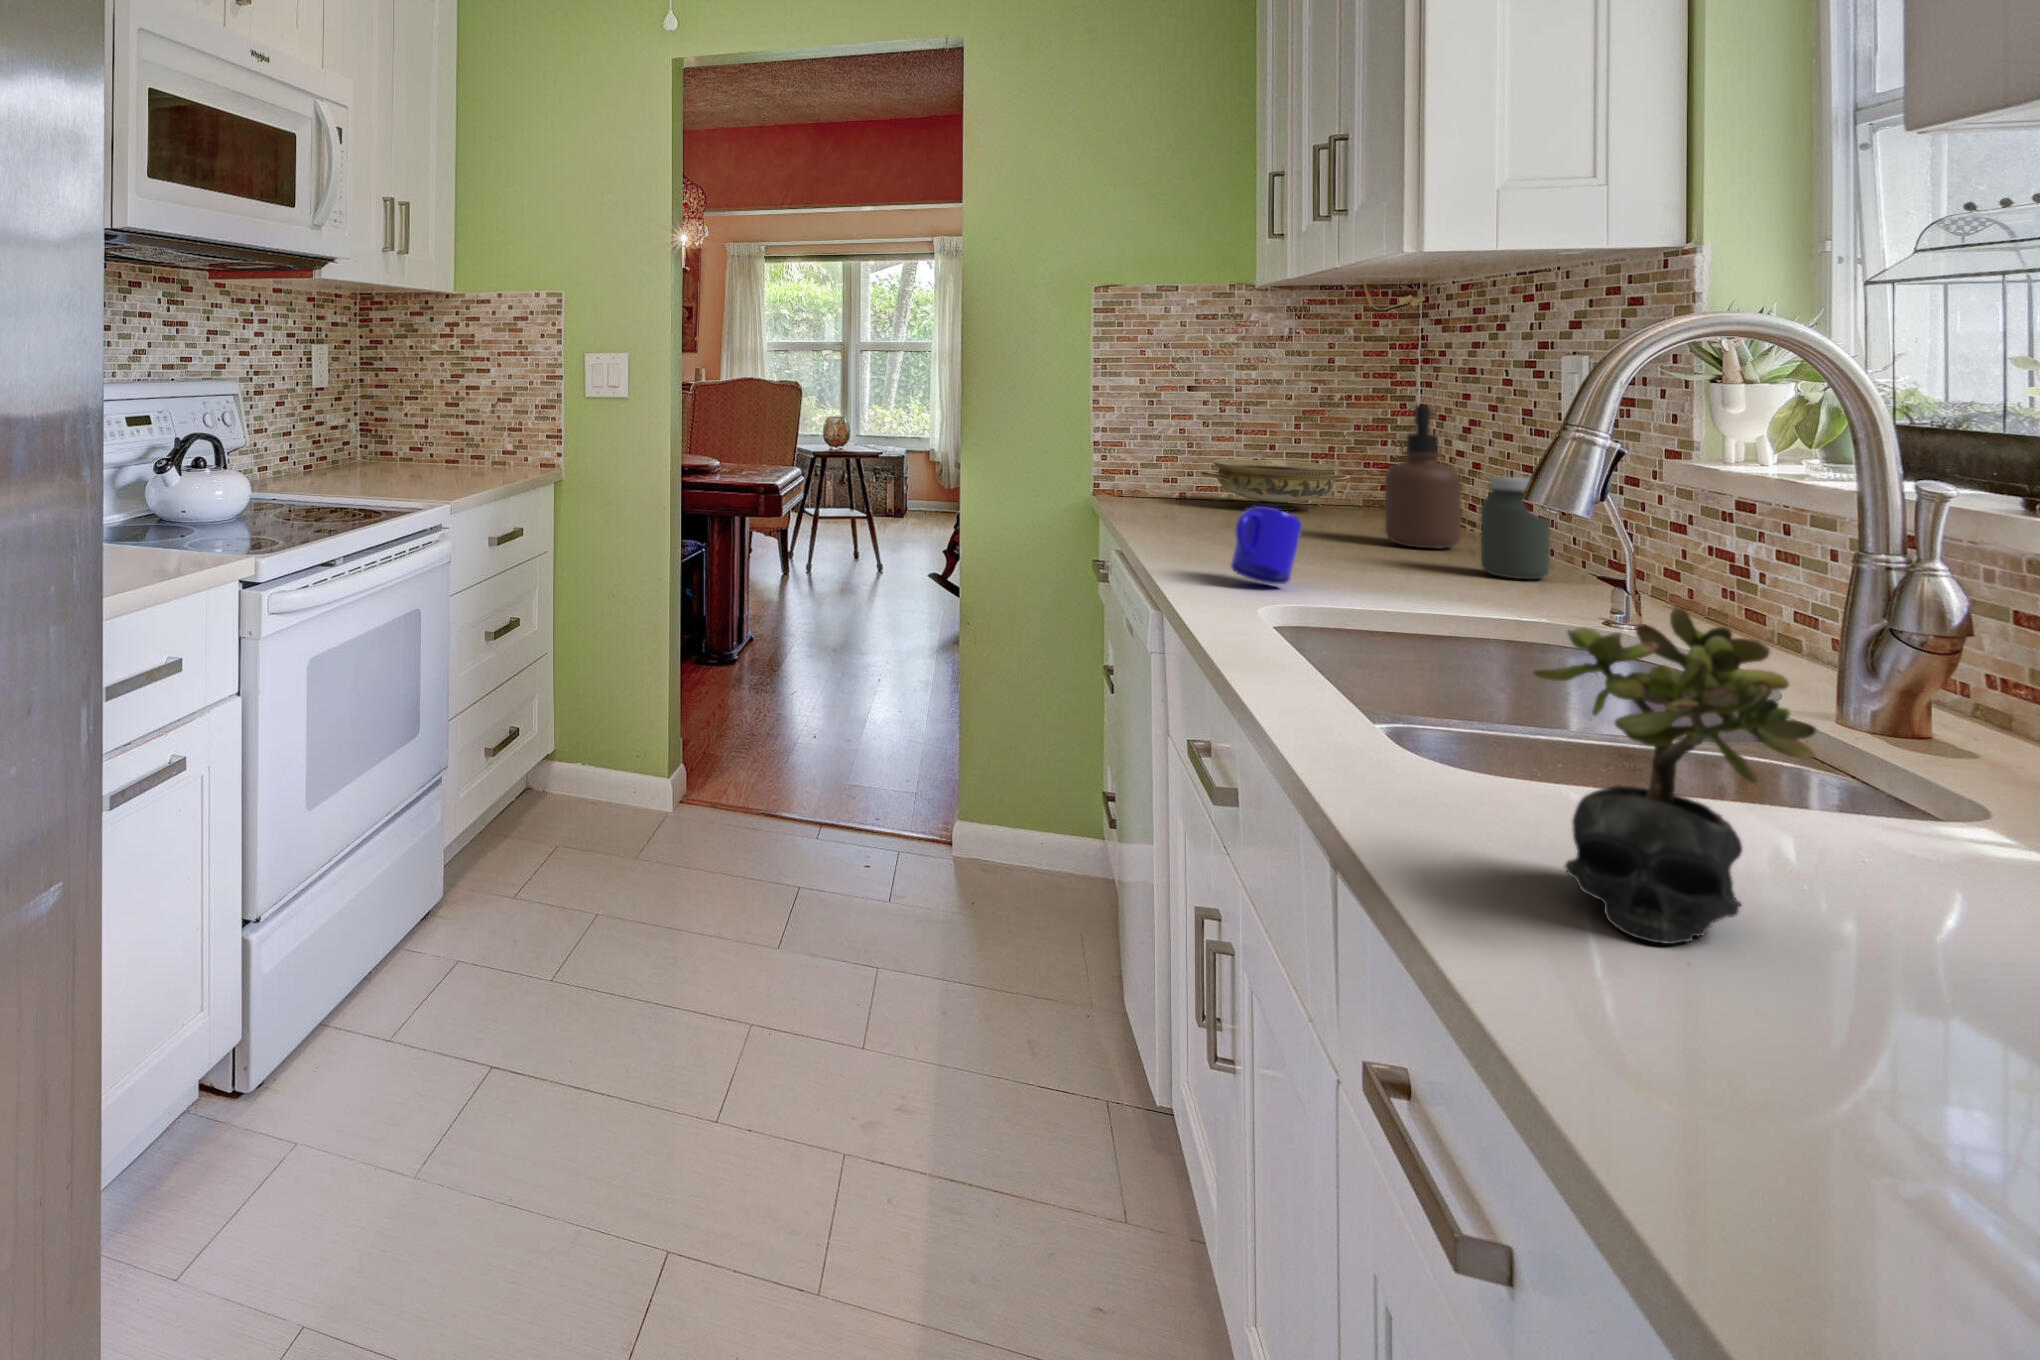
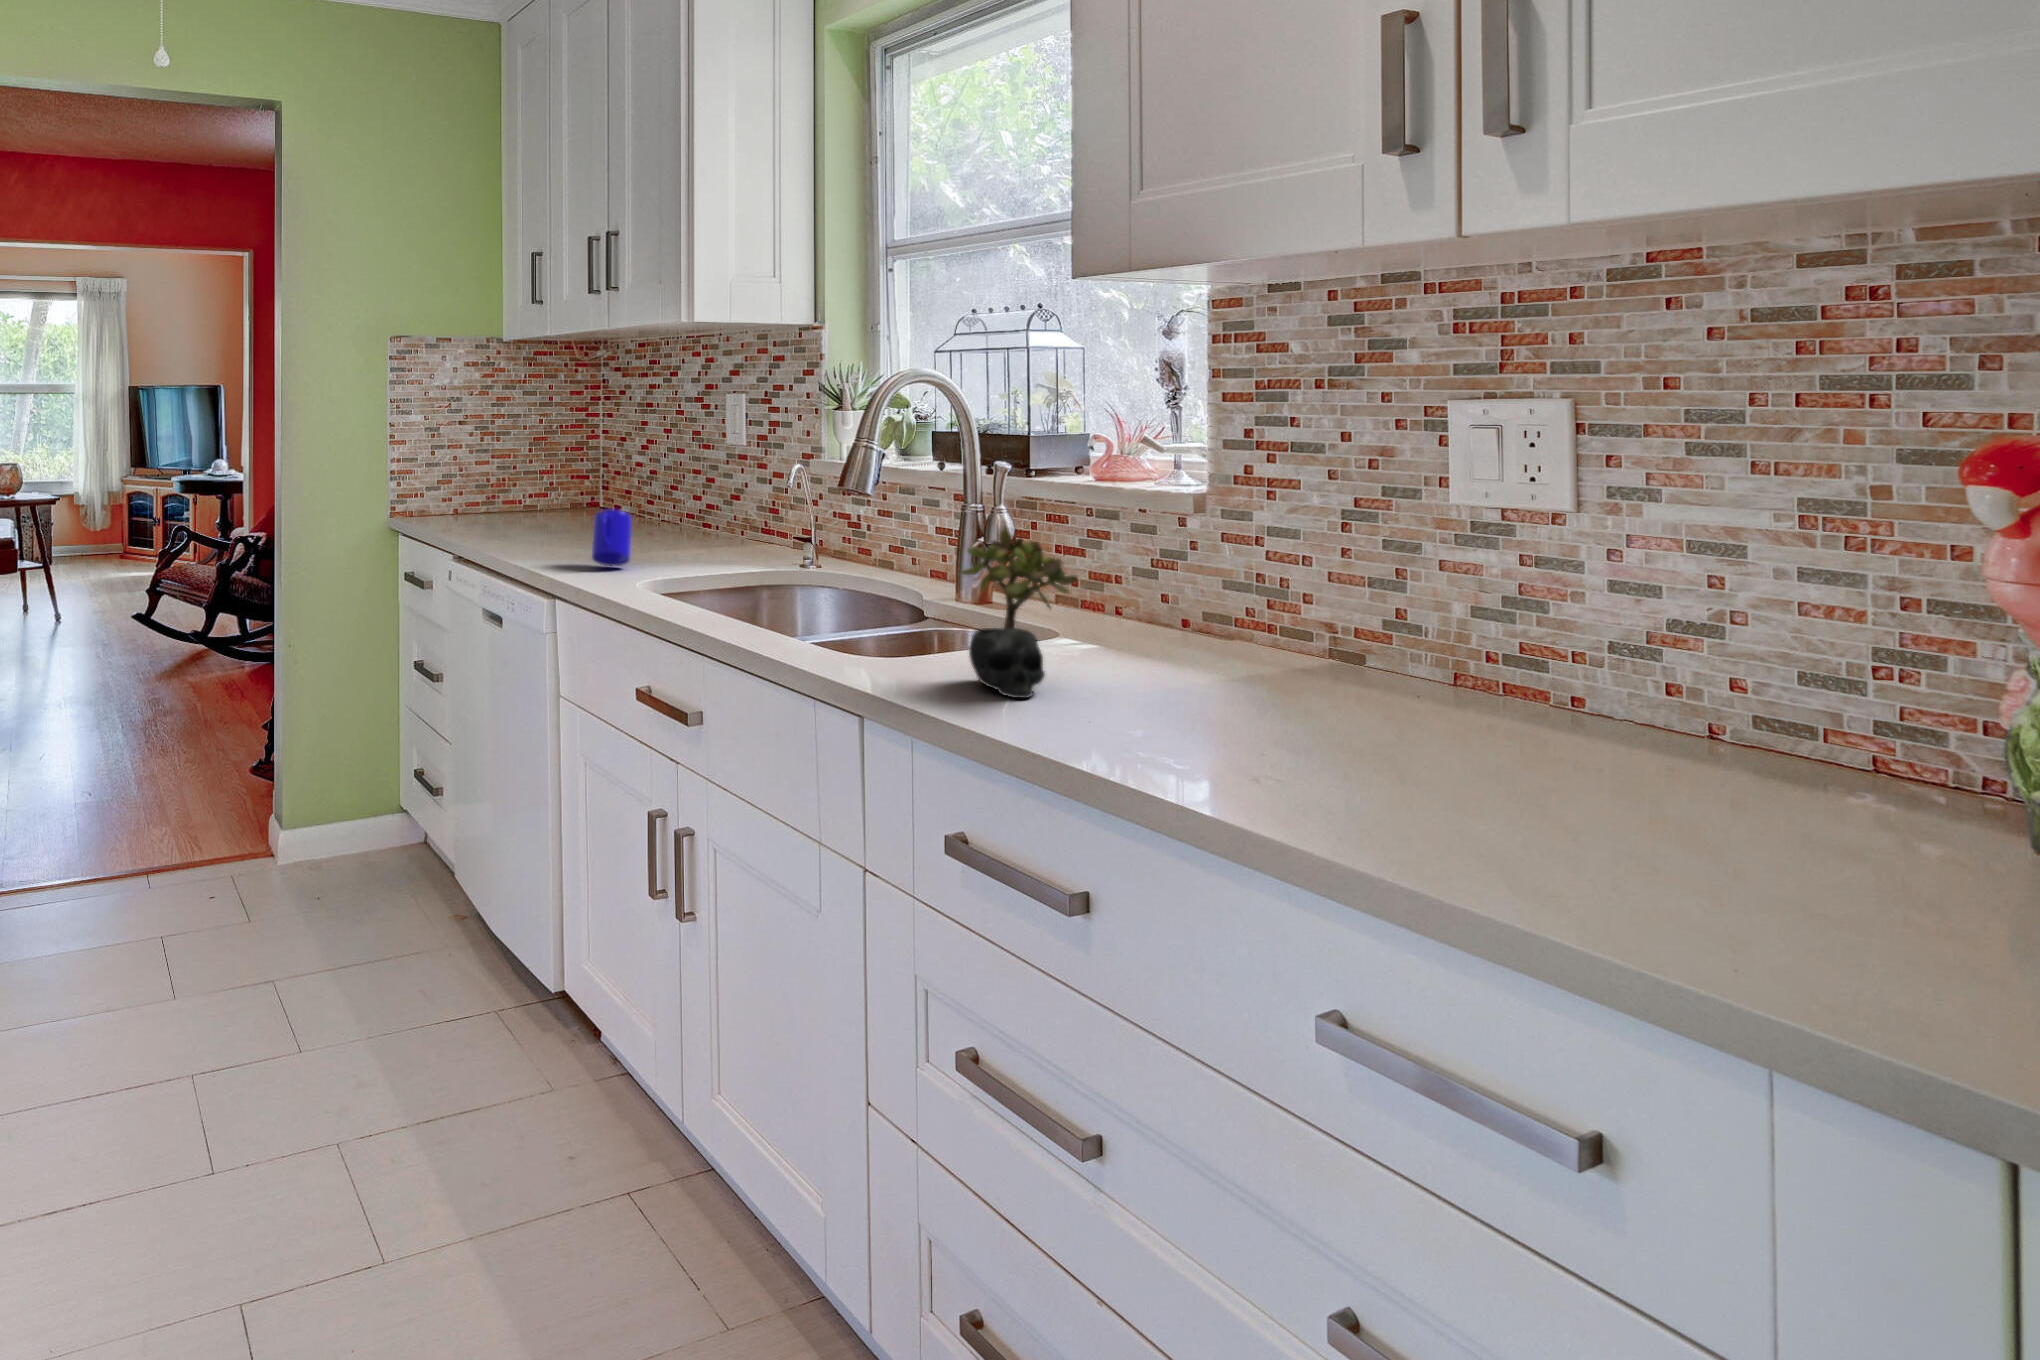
soap dispenser: present [1385,405,1461,549] -> none [625,431,669,534]
ceramic bowl: present [1201,459,1351,510] -> none [476,478,570,517]
jar: present [1481,477,1550,579] -> none [702,478,739,547]

